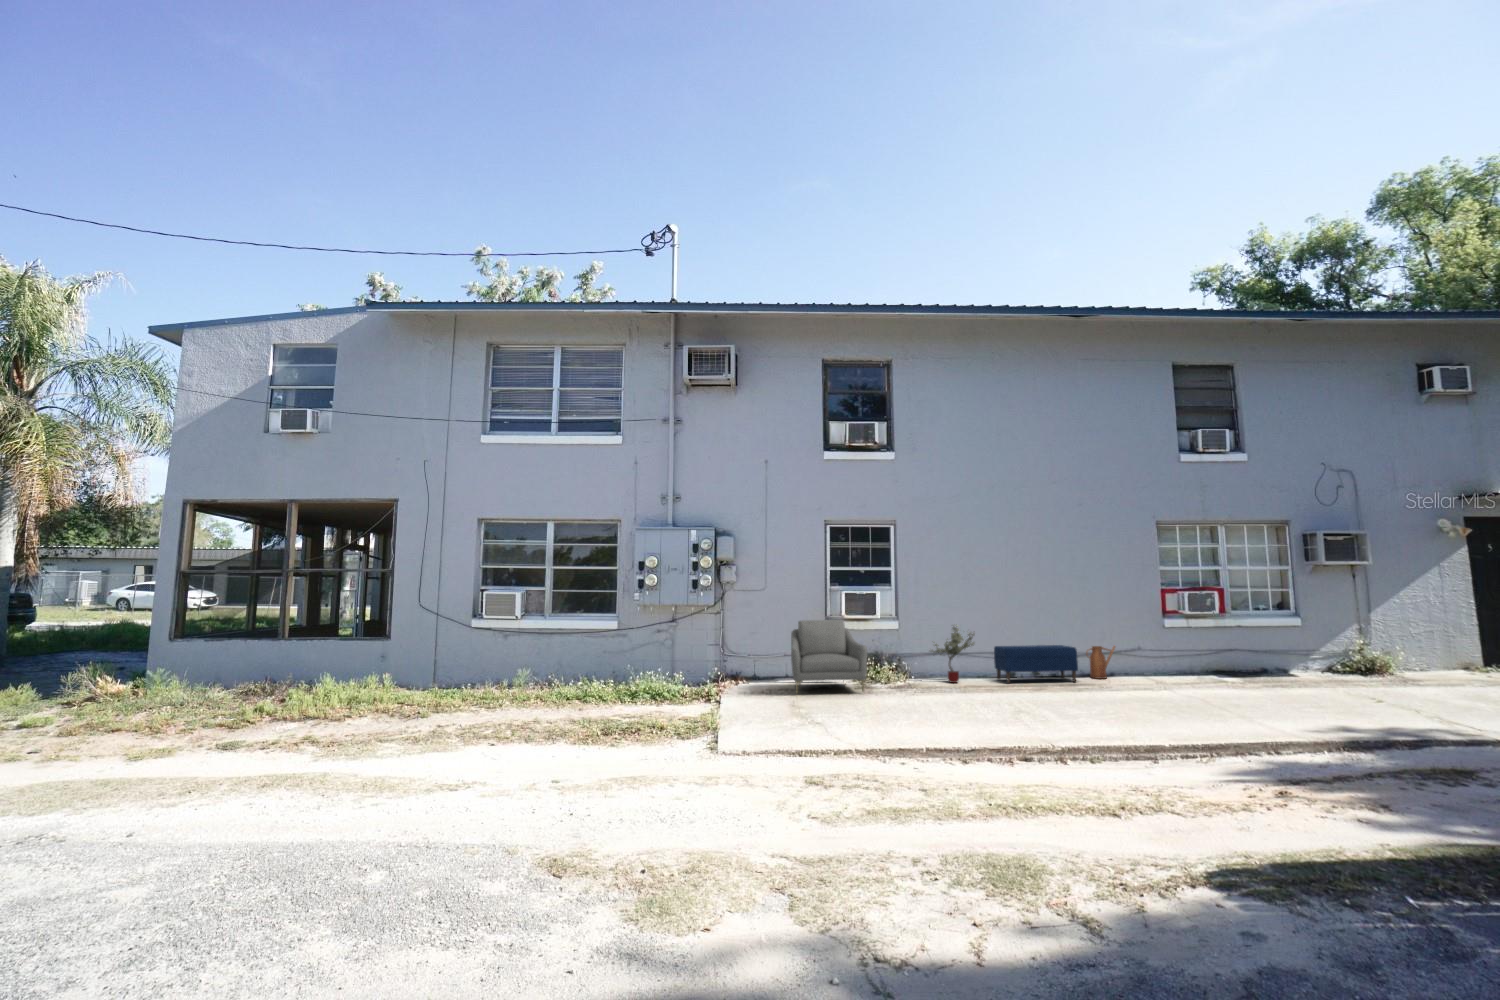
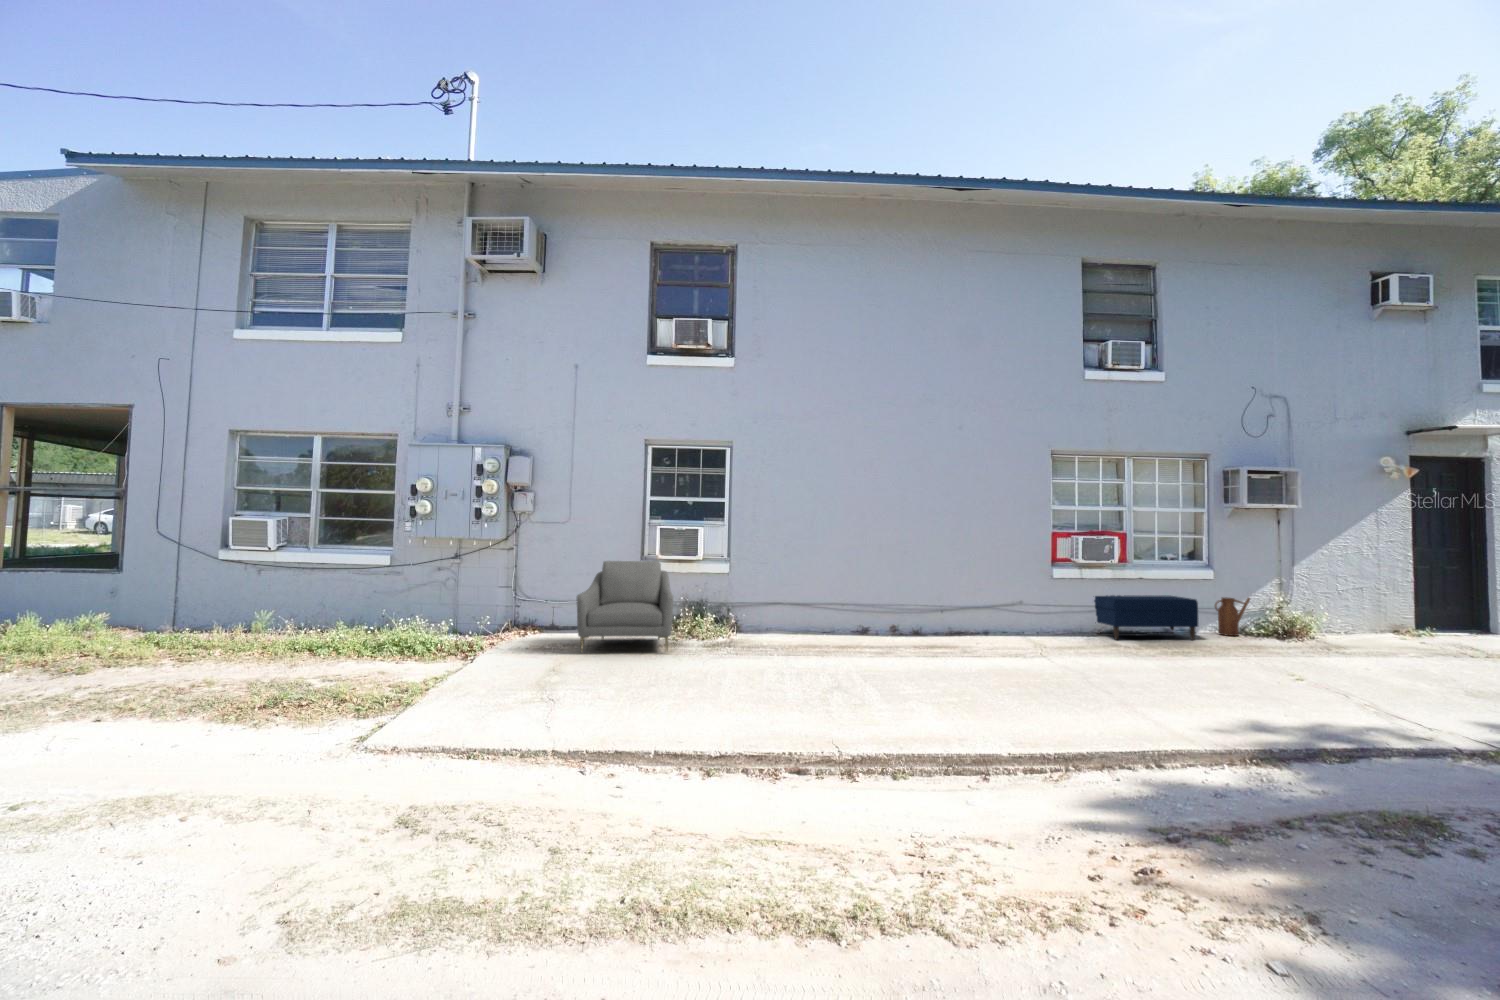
potted tree: present [931,625,975,683] -> none [763,569,821,640]
bench: present [994,645,1078,683] -> present [1094,595,1199,640]
watering can: present [1086,646,1115,679] -> present [1215,597,1250,636]

